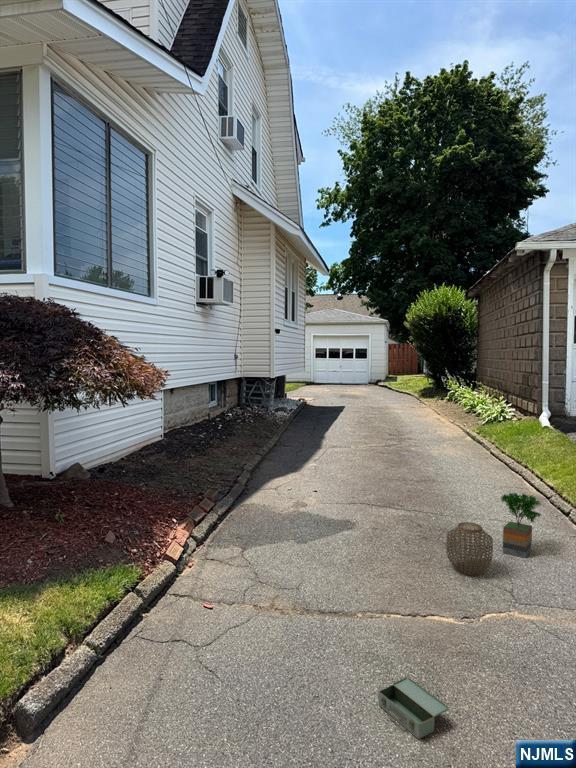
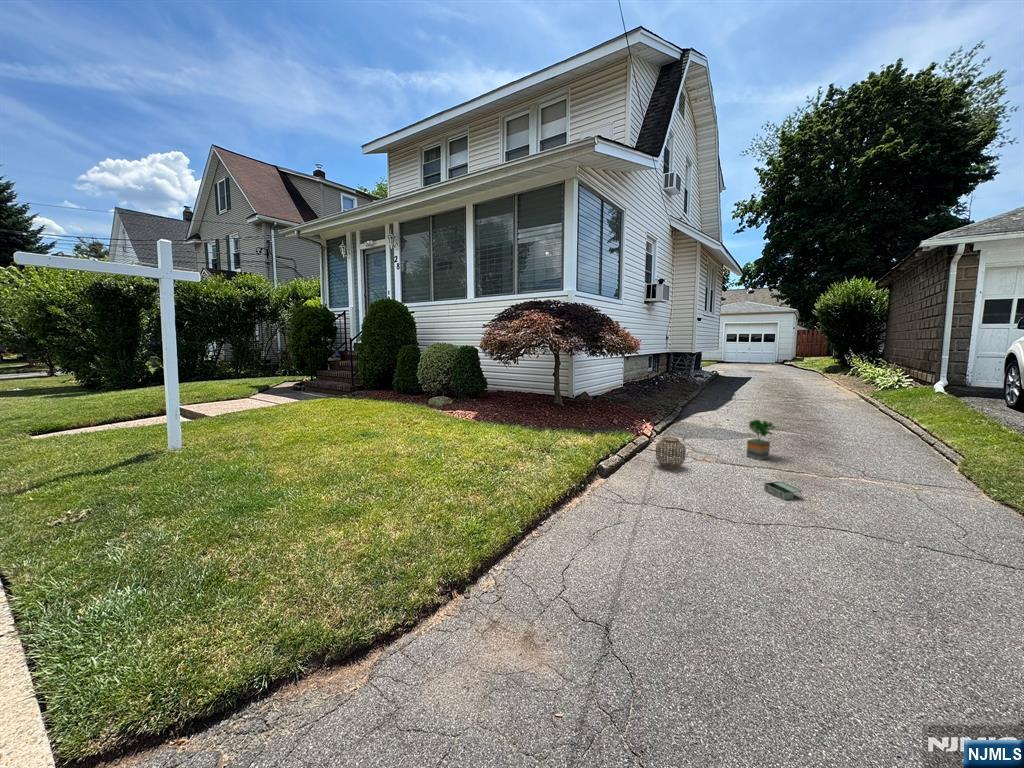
potted tree: present [501,493,541,558] -> present [747,420,775,460]
woven basket: present [446,522,493,575] -> present [656,437,686,470]

